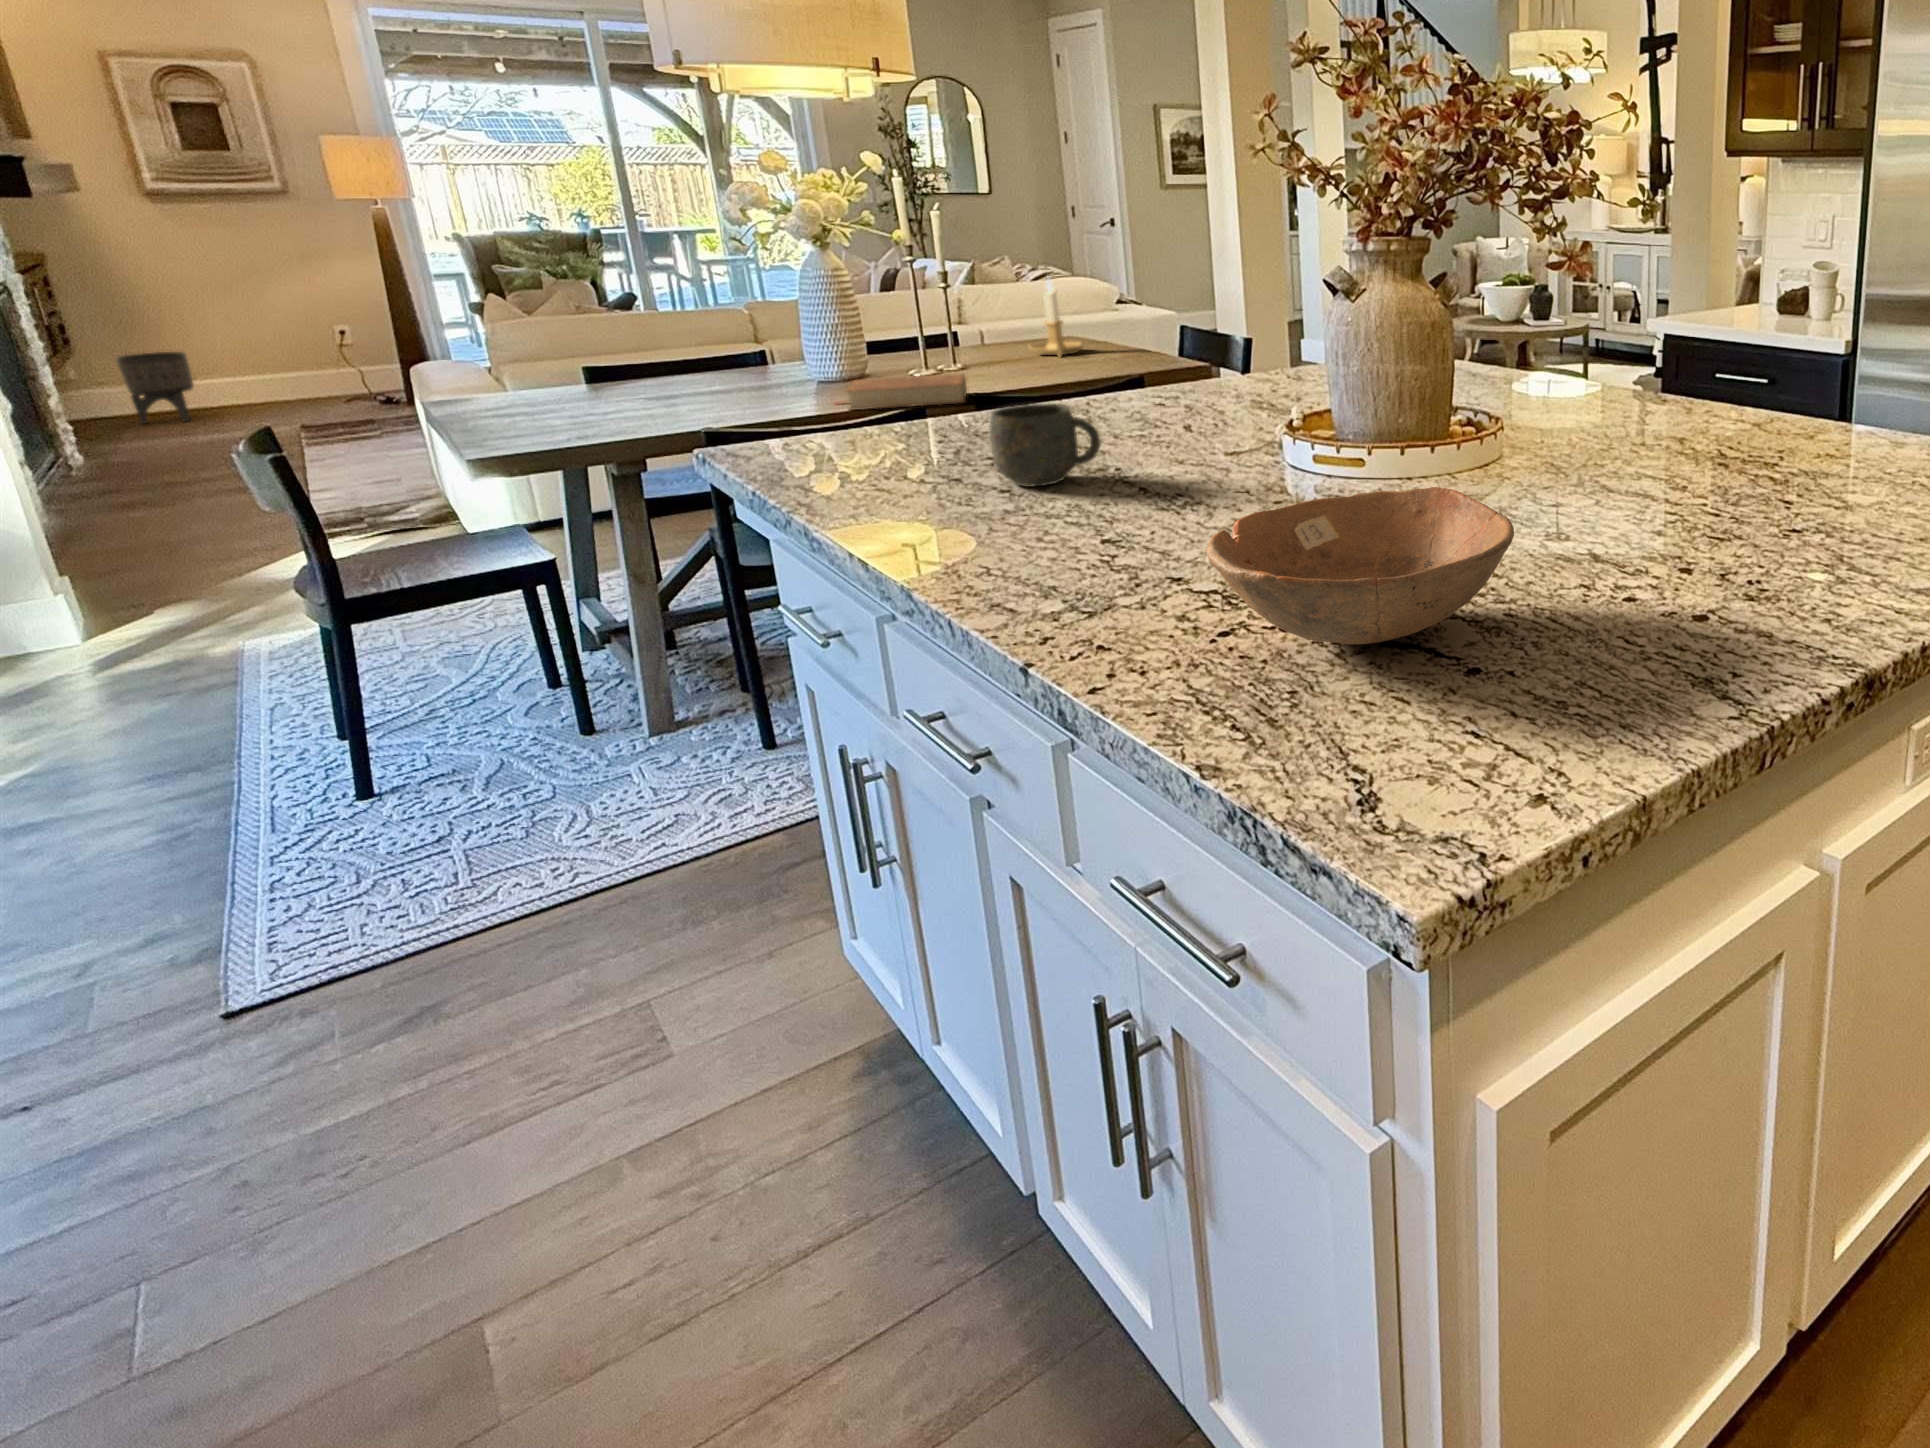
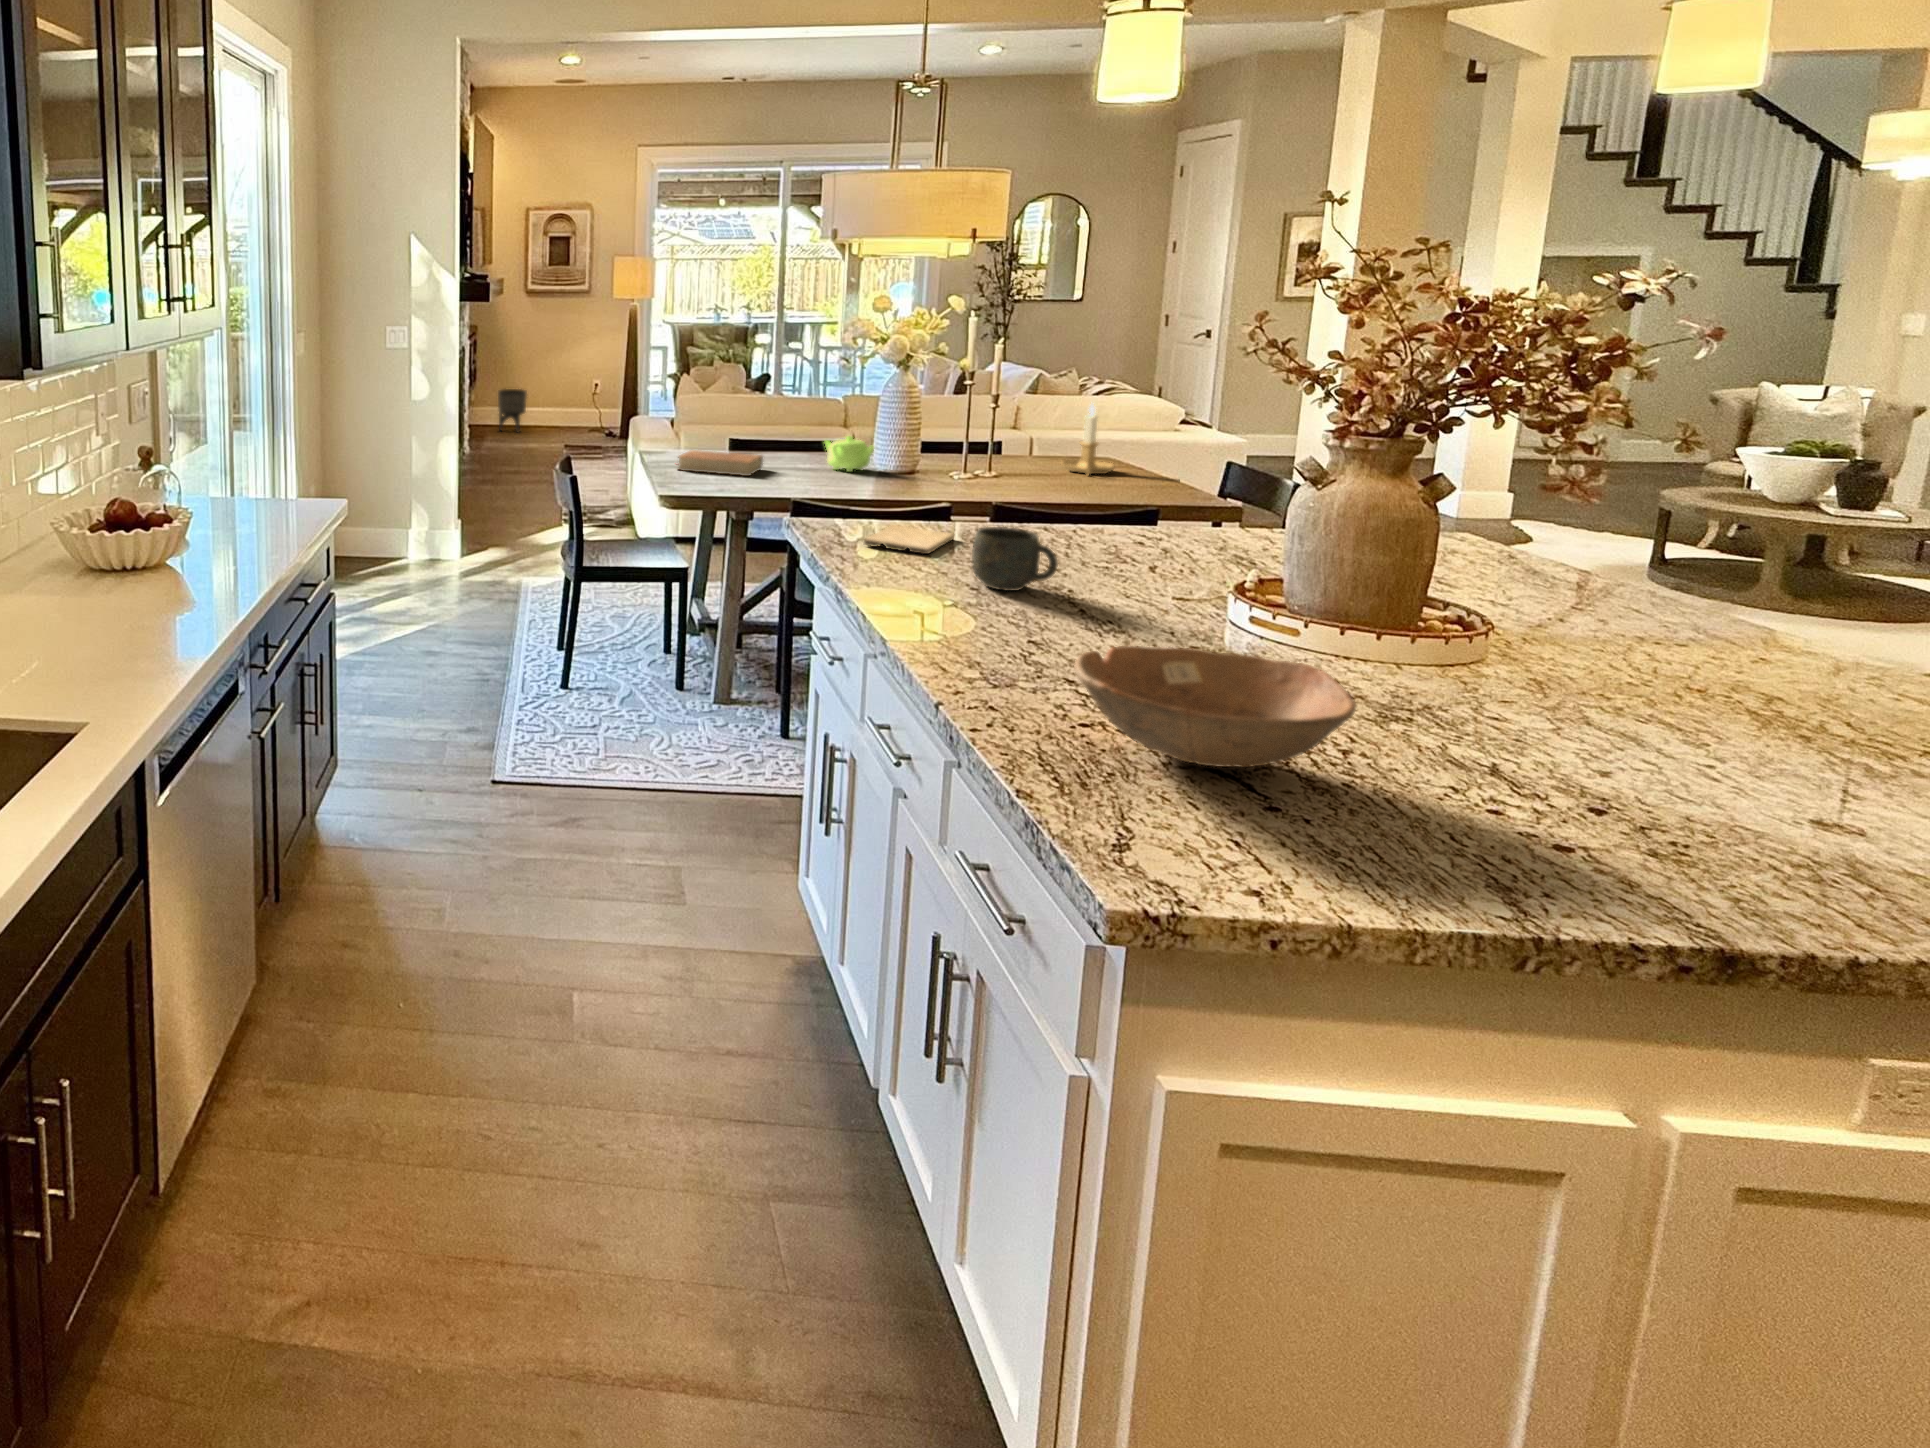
teapot: none [732,342,807,389] -> present [825,436,874,472]
book: present [843,374,967,410] -> present [678,450,763,476]
cutting board: none [829,430,953,466] -> present [864,525,954,554]

